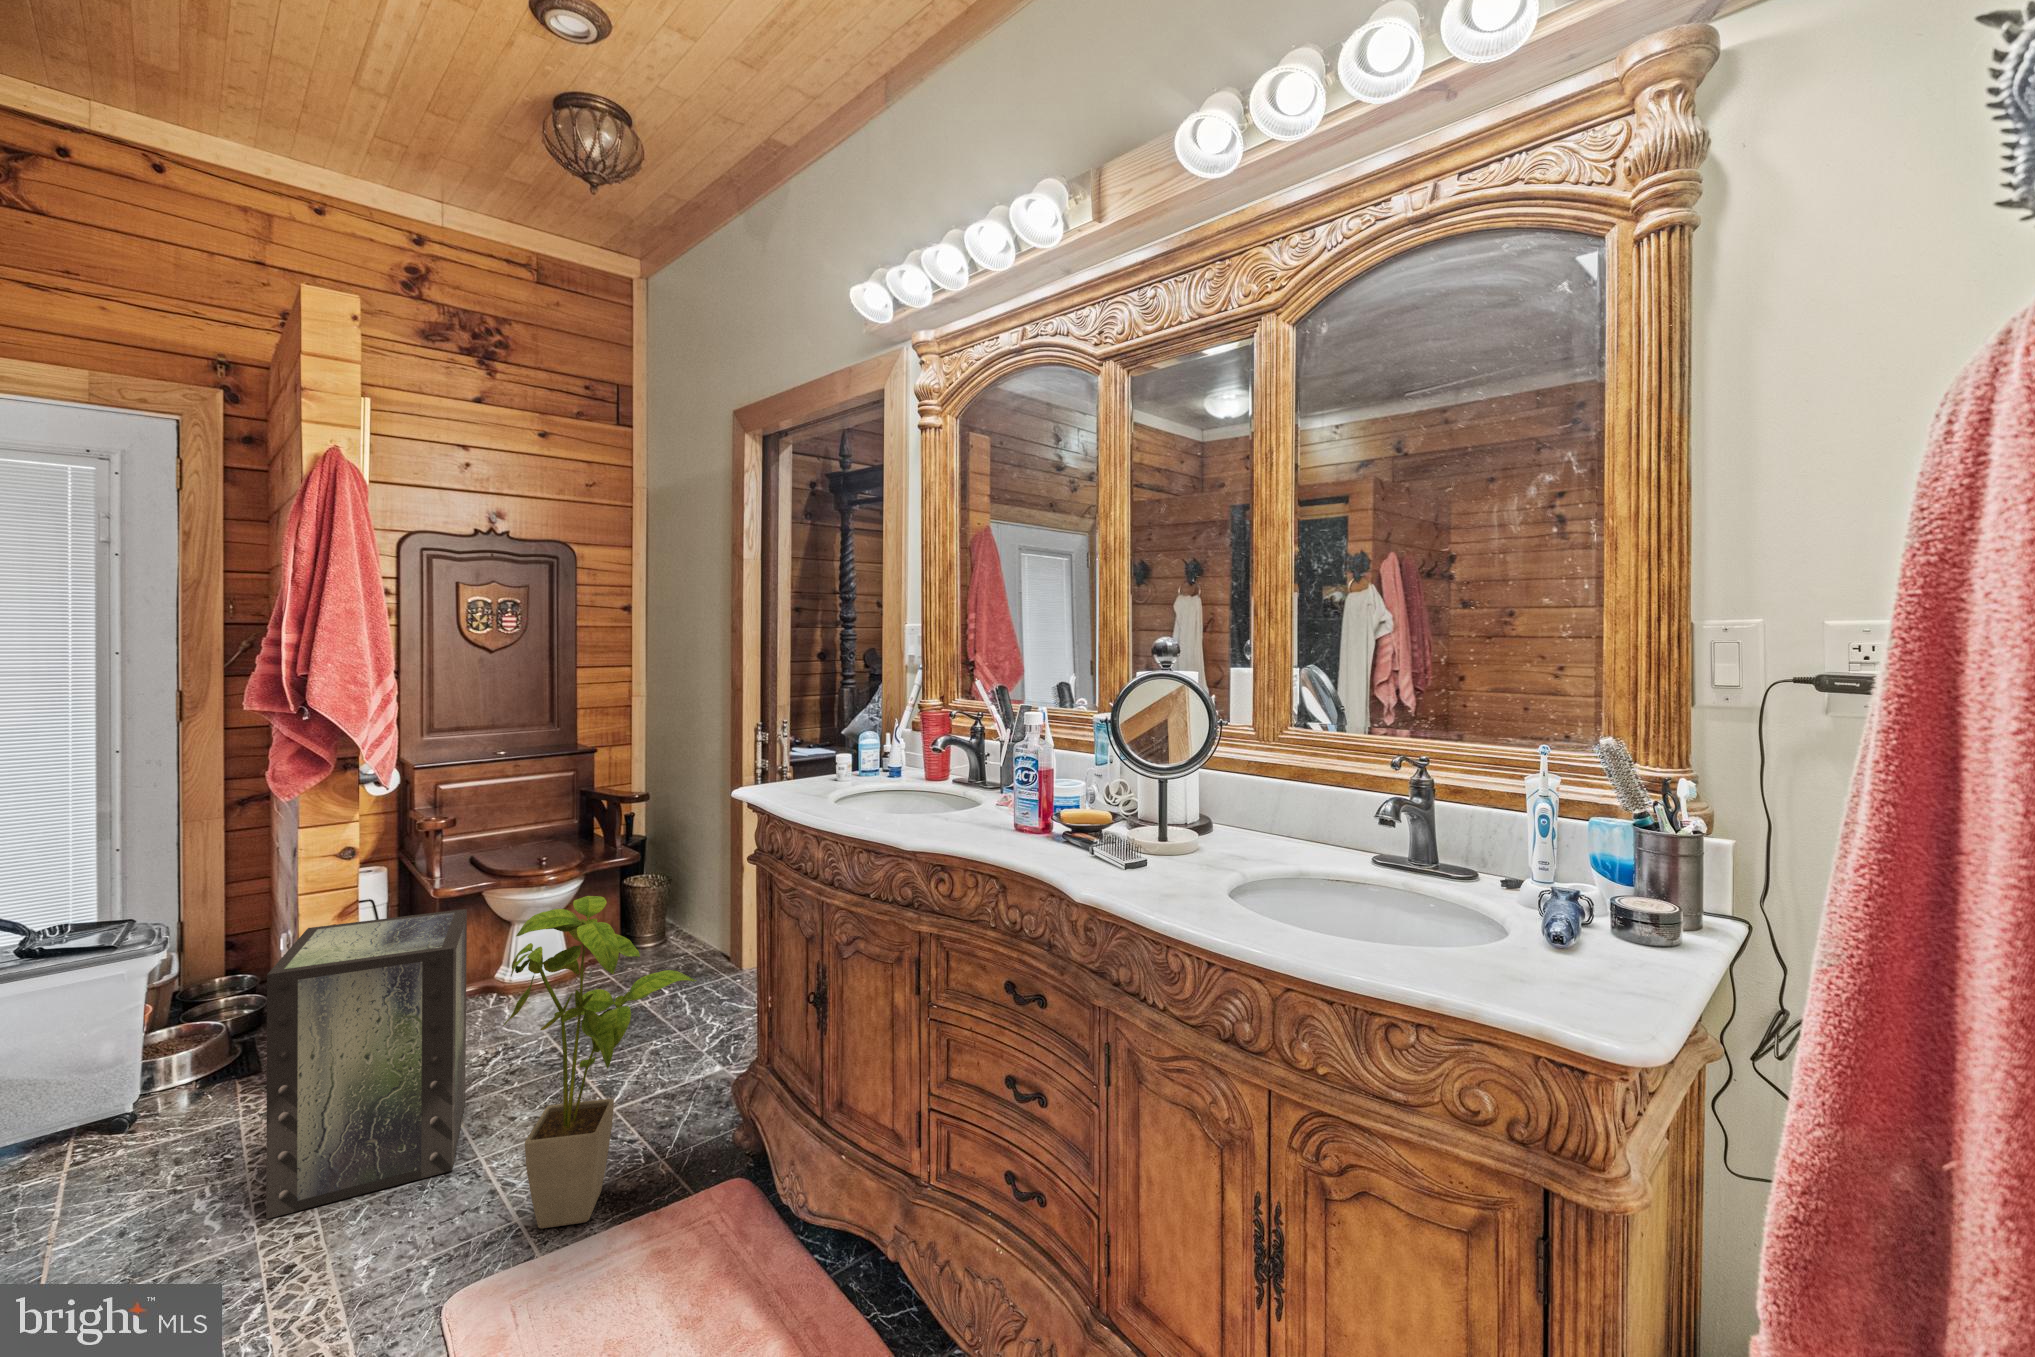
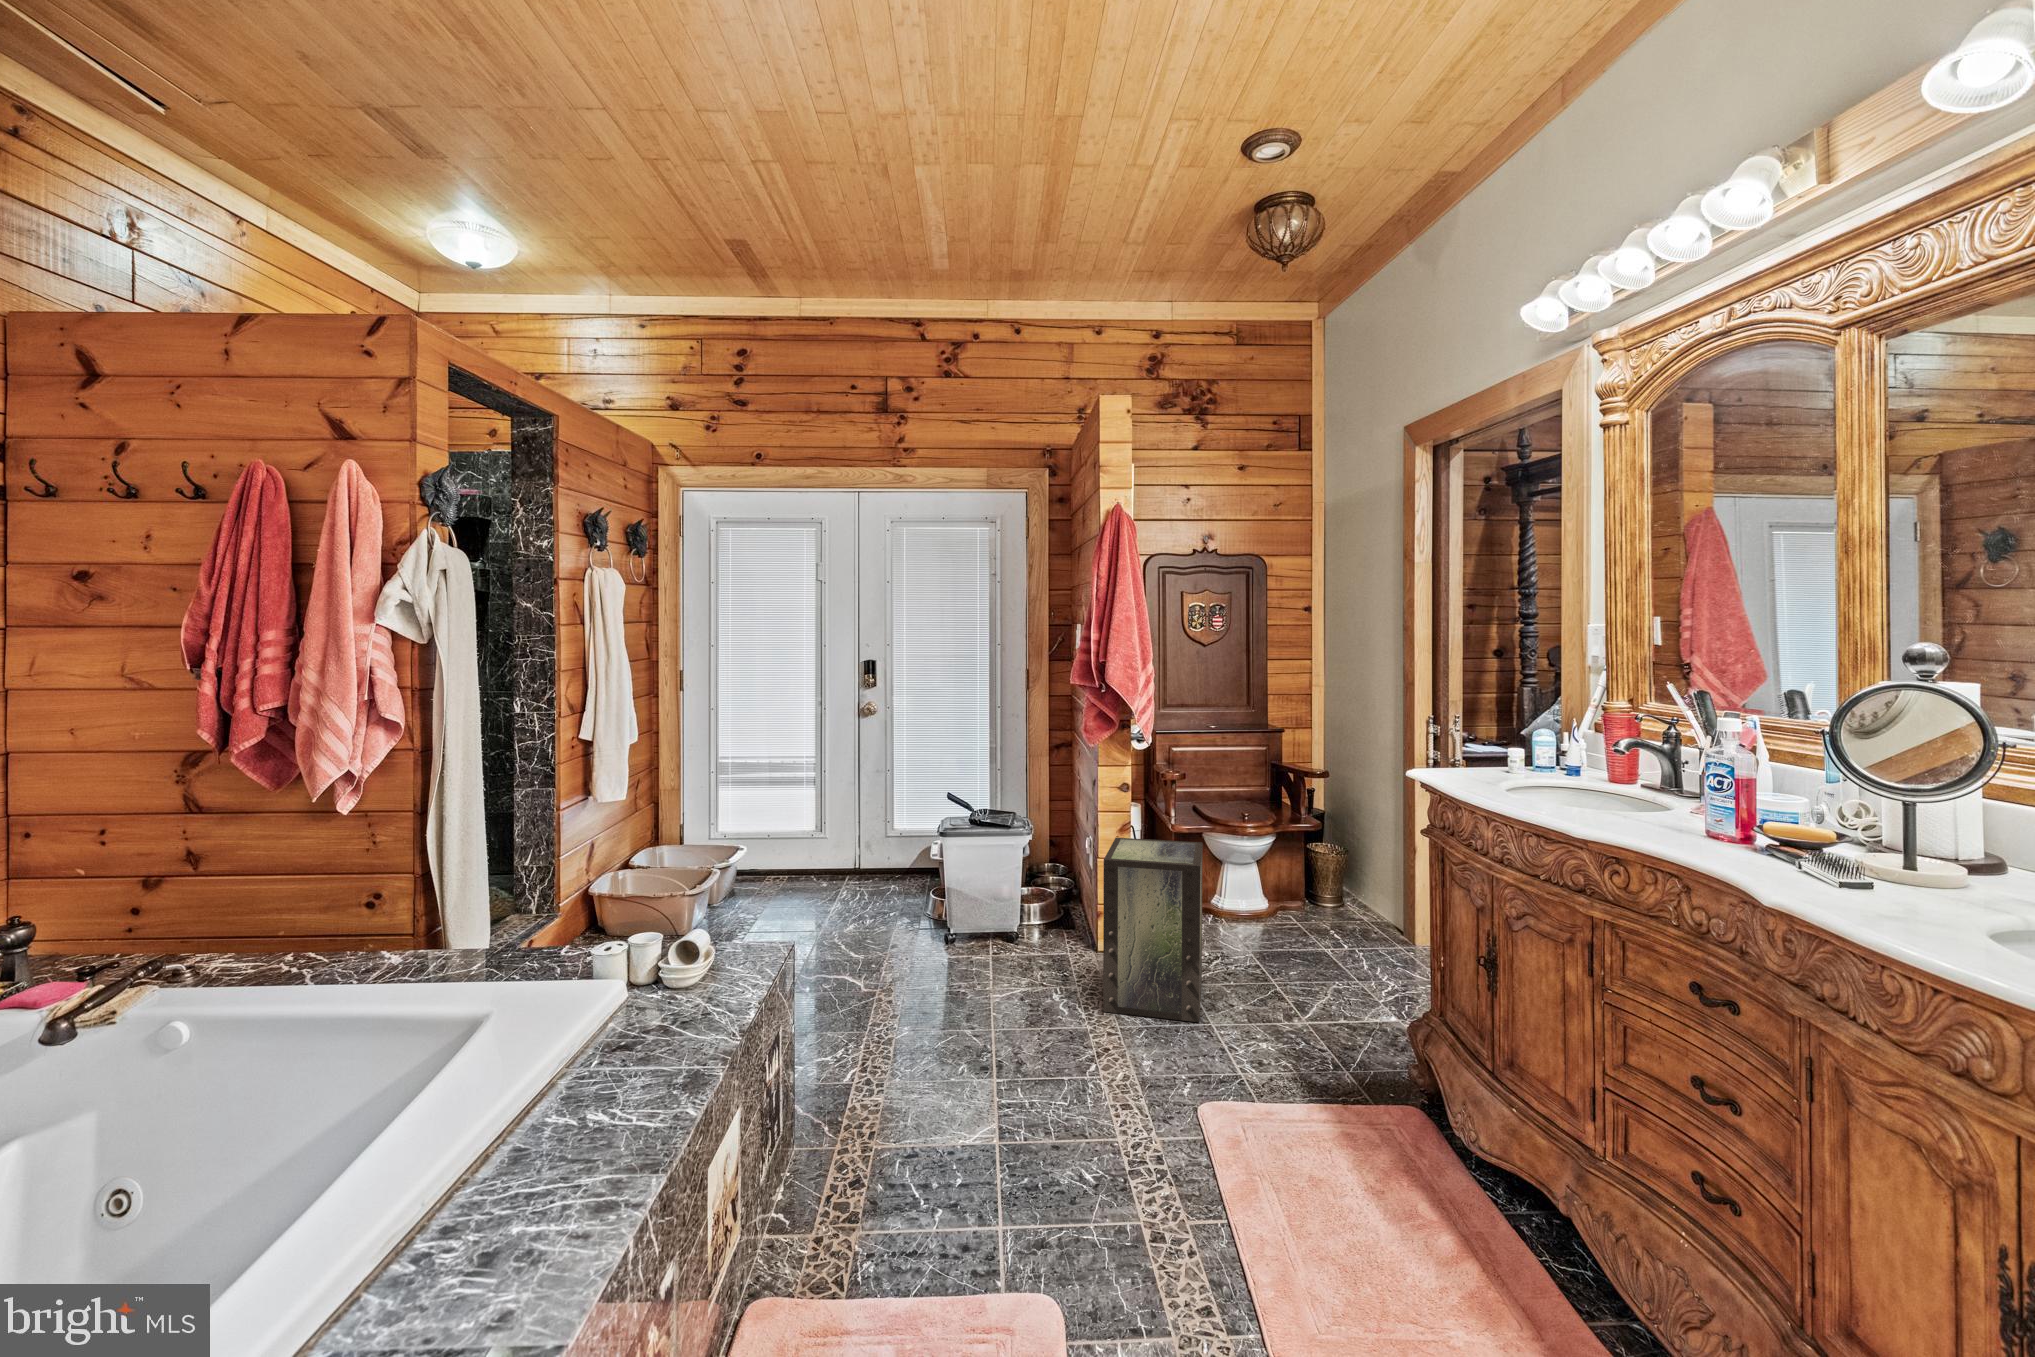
house plant: present [503,896,696,1229] -> none [1236,842,1374,1087]

